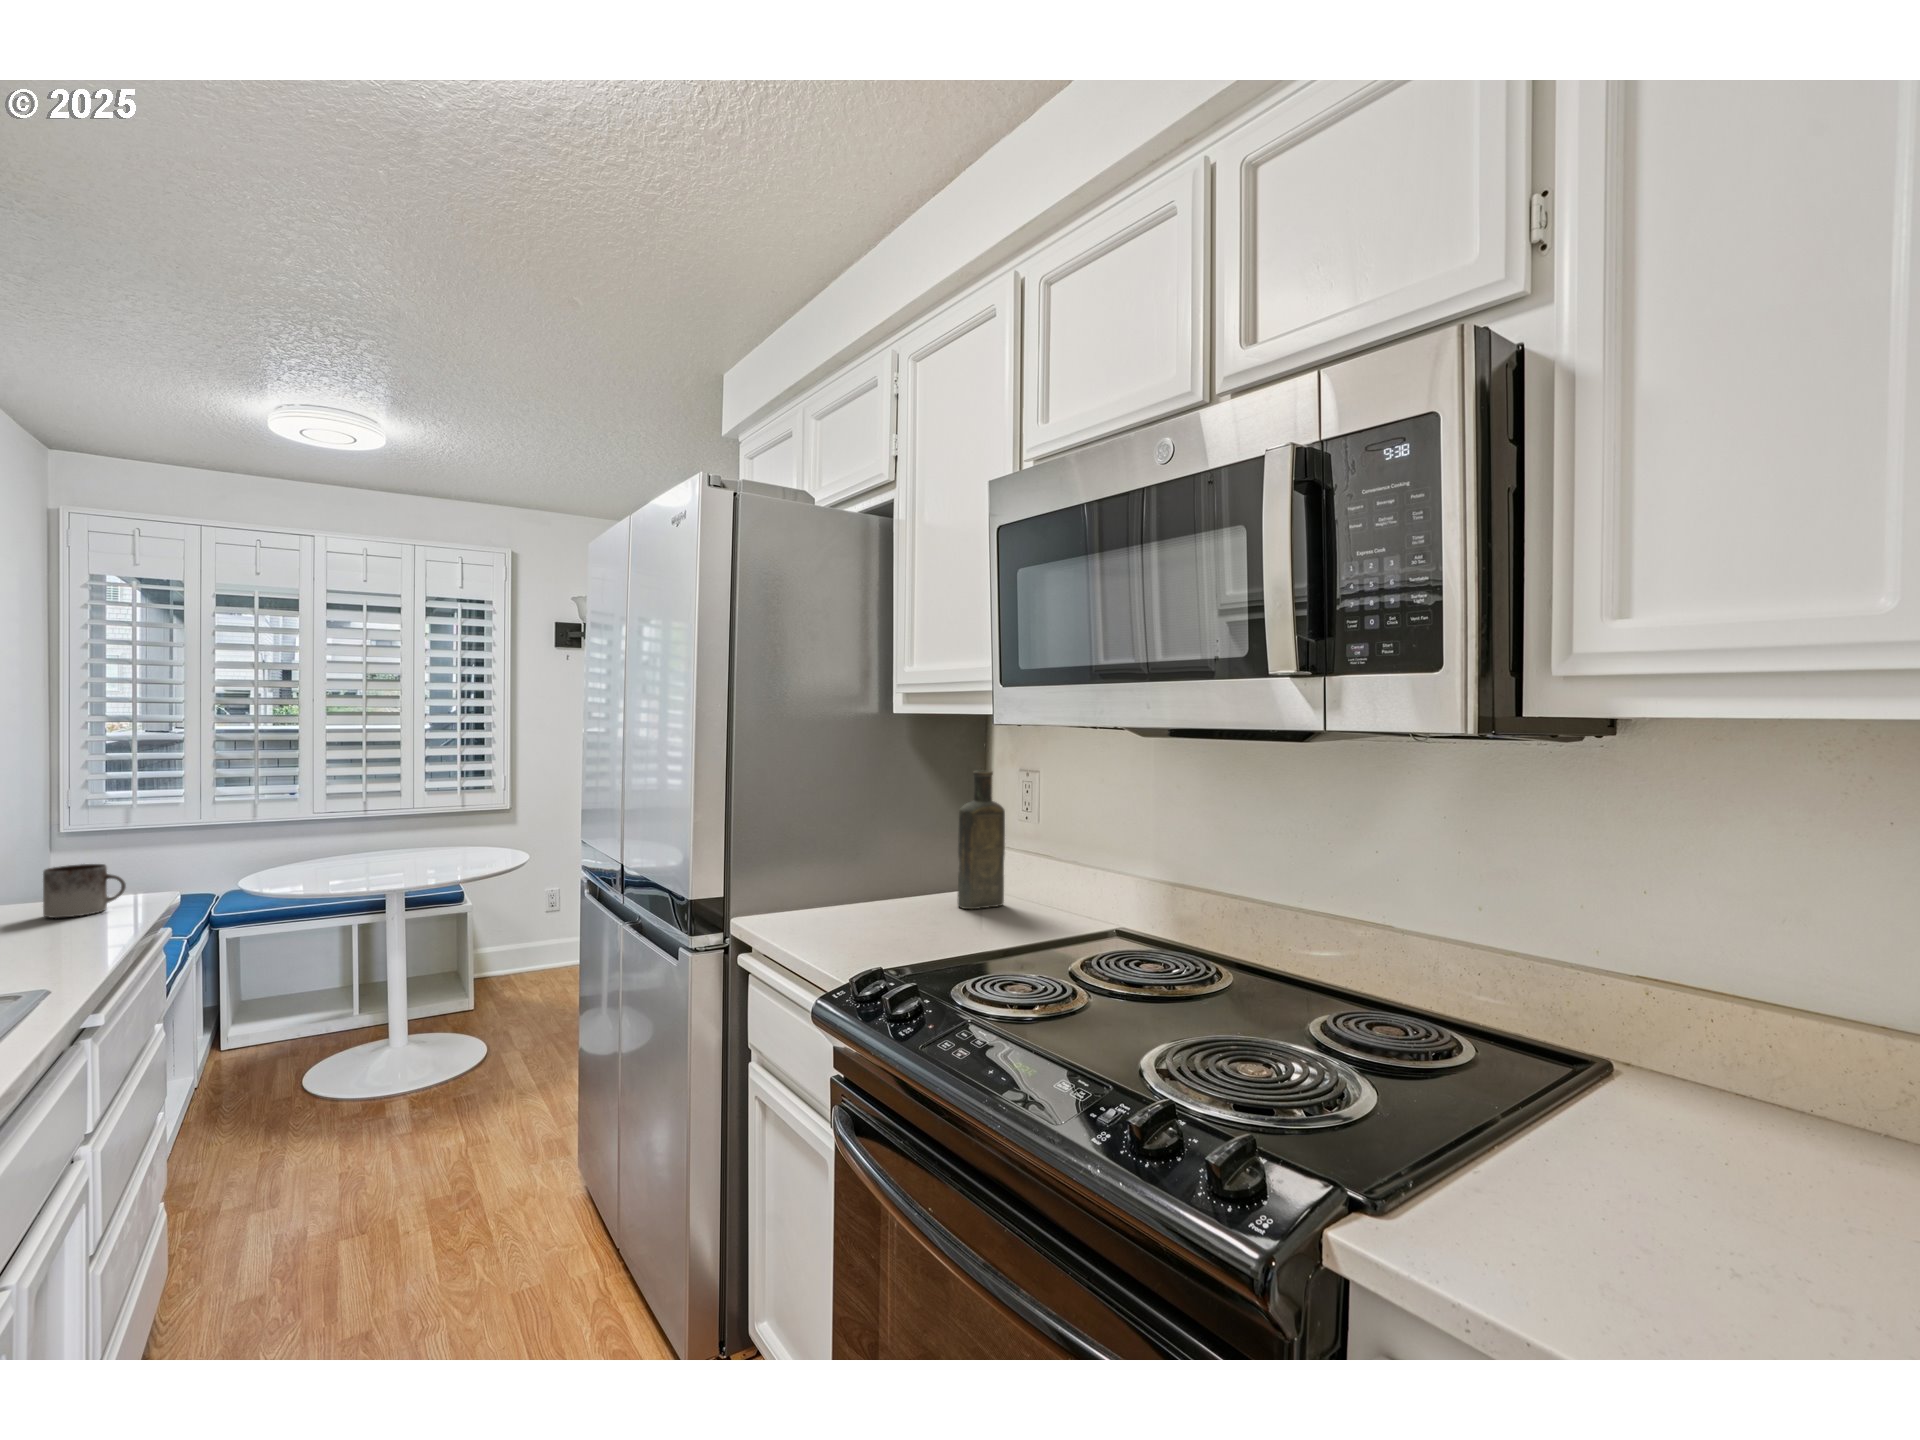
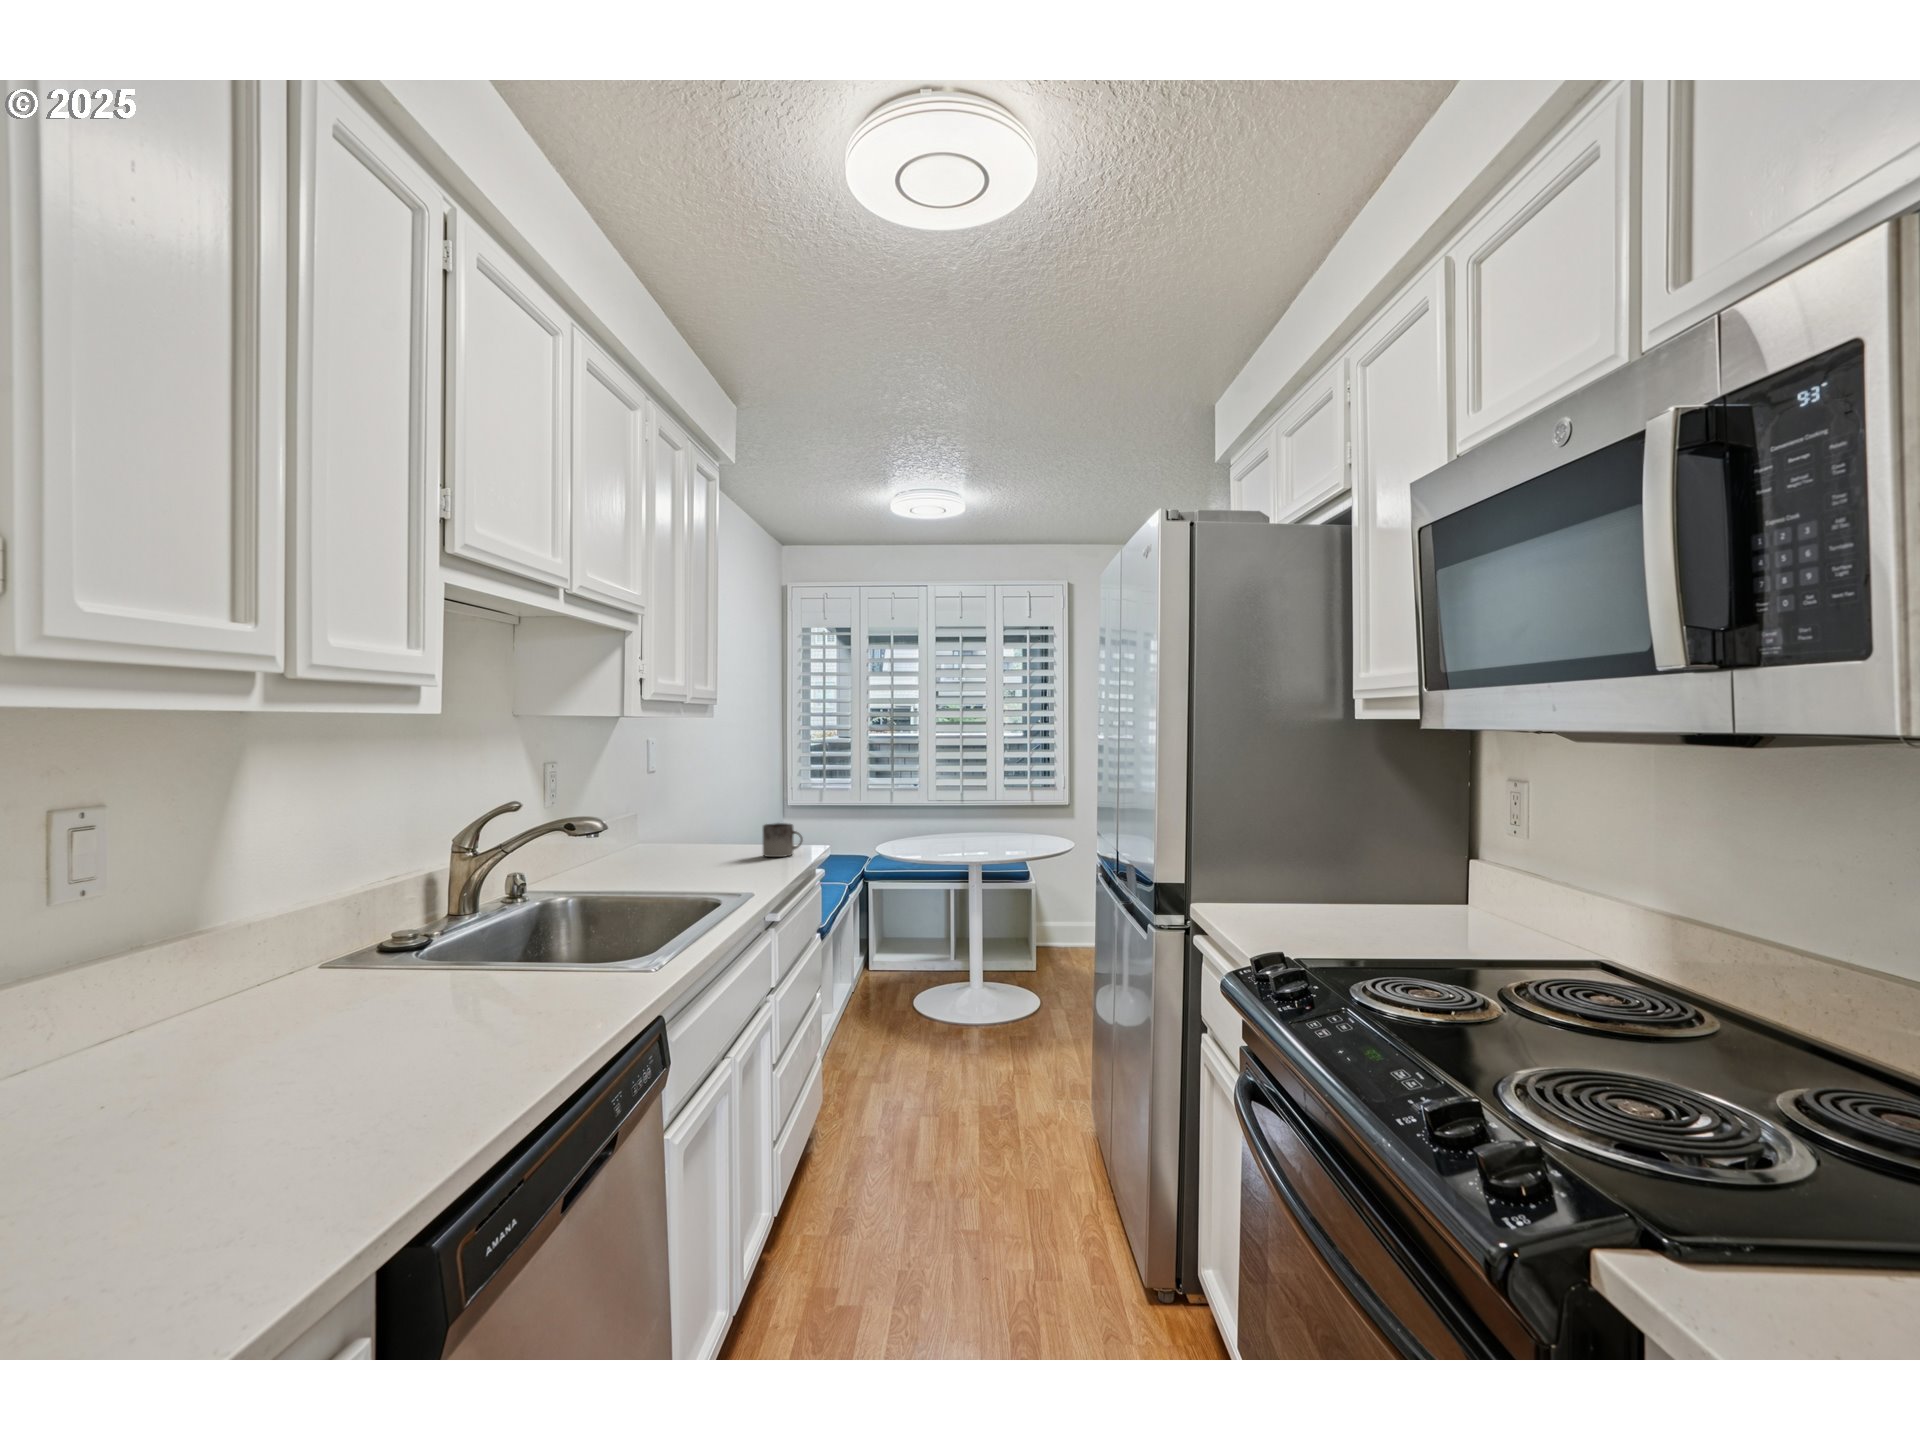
bottle: present [958,771,1005,909] -> none [1413,777,1483,923]

